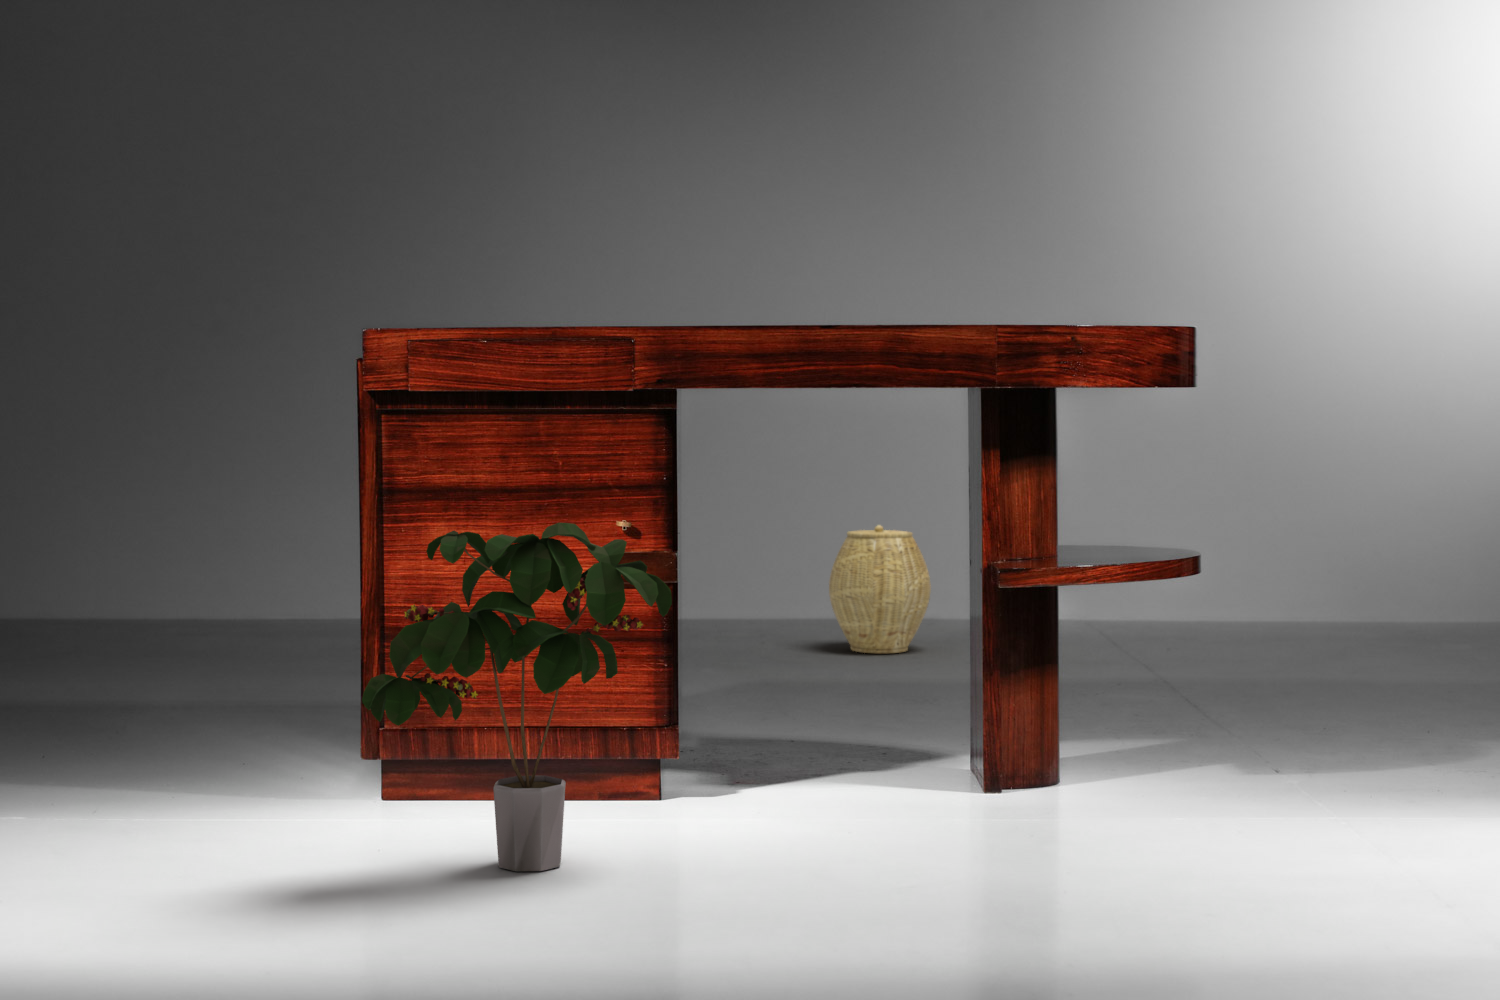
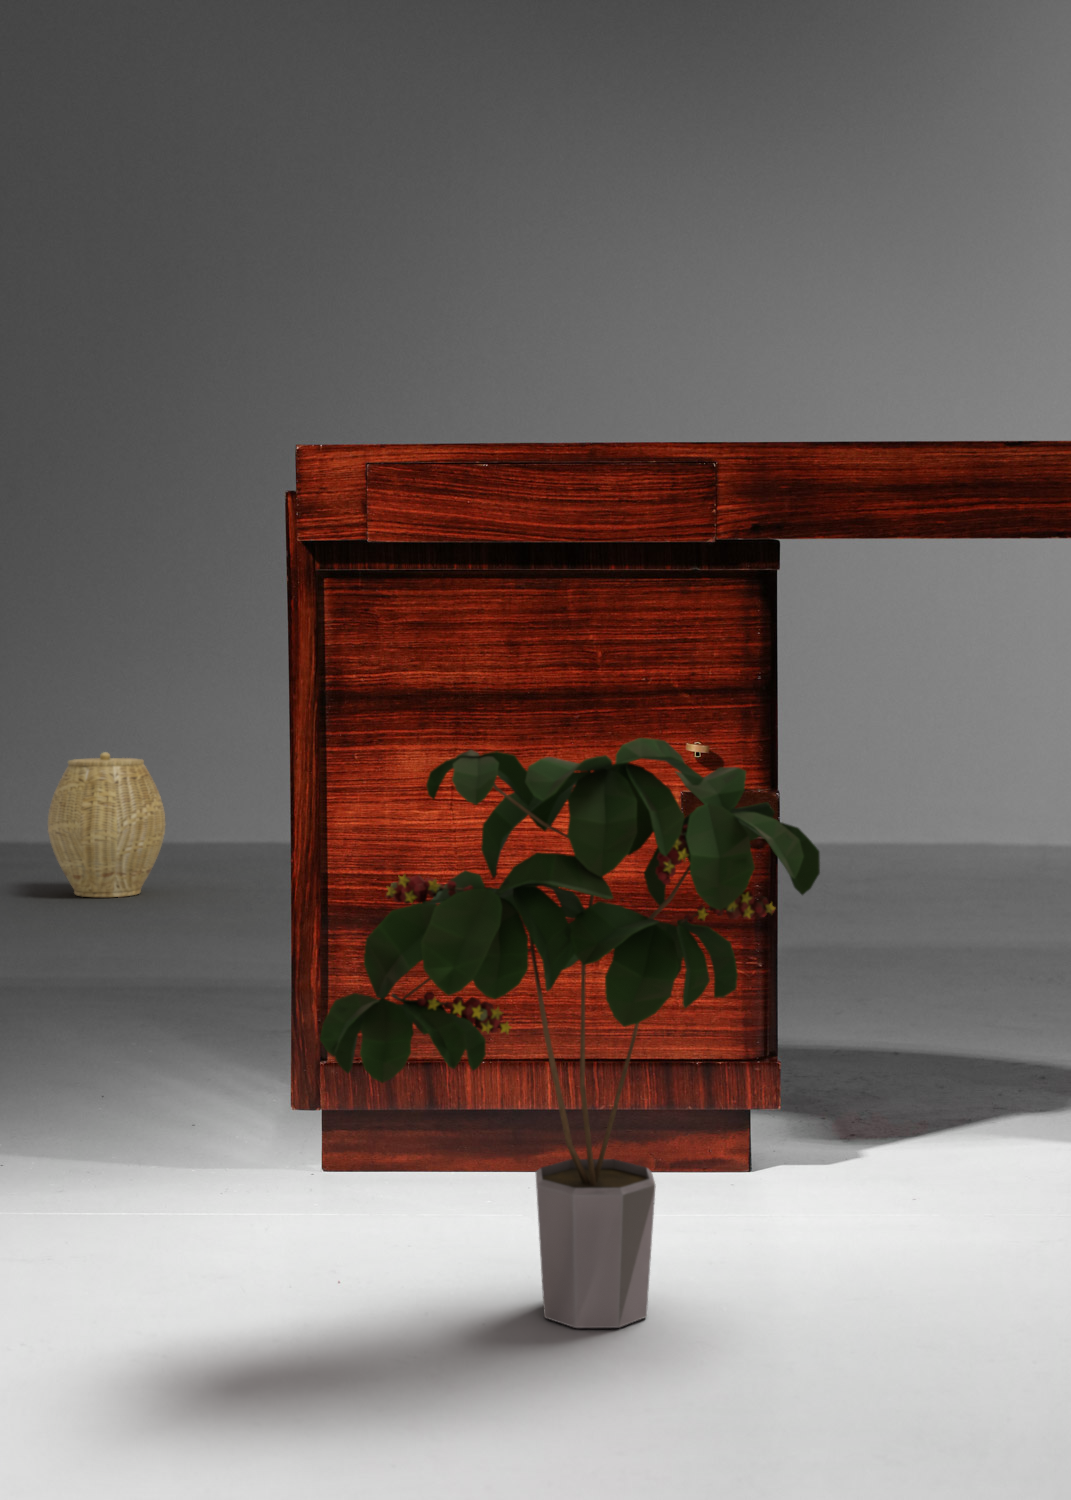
woven basket: present [829,525,931,654] -> present [48,752,166,897]

